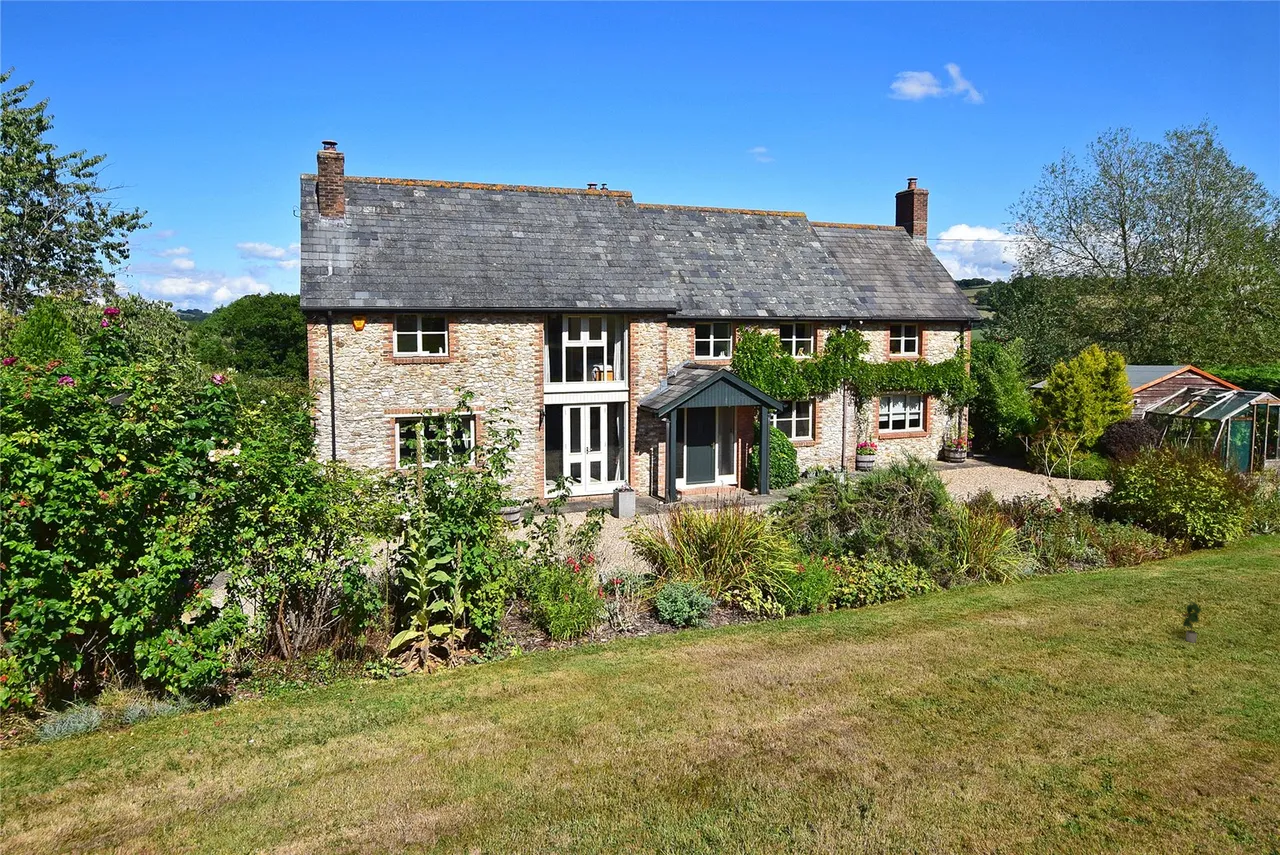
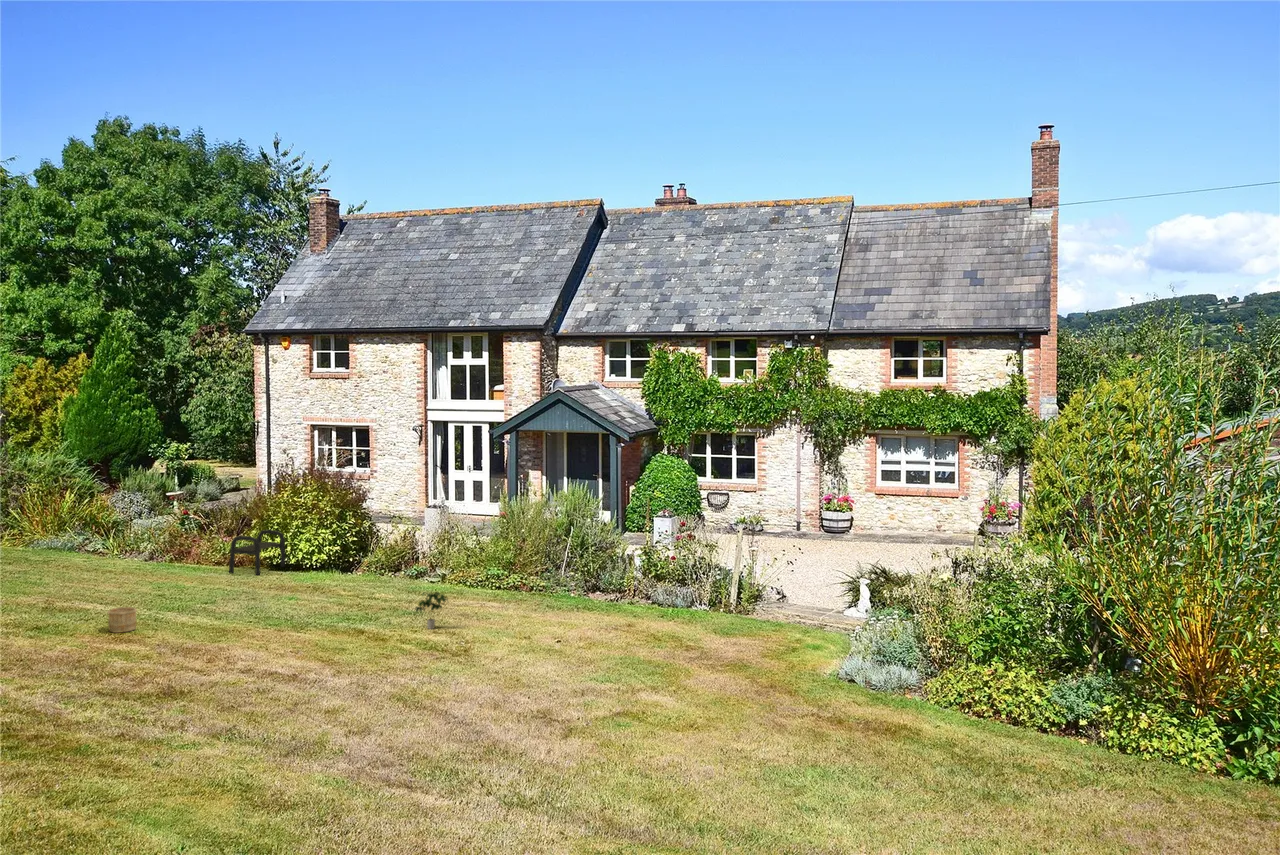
bench: none [744,566,819,638] -> present [229,529,285,575]
wooden bucket: none [1179,761,1239,819] -> present [108,607,137,633]

